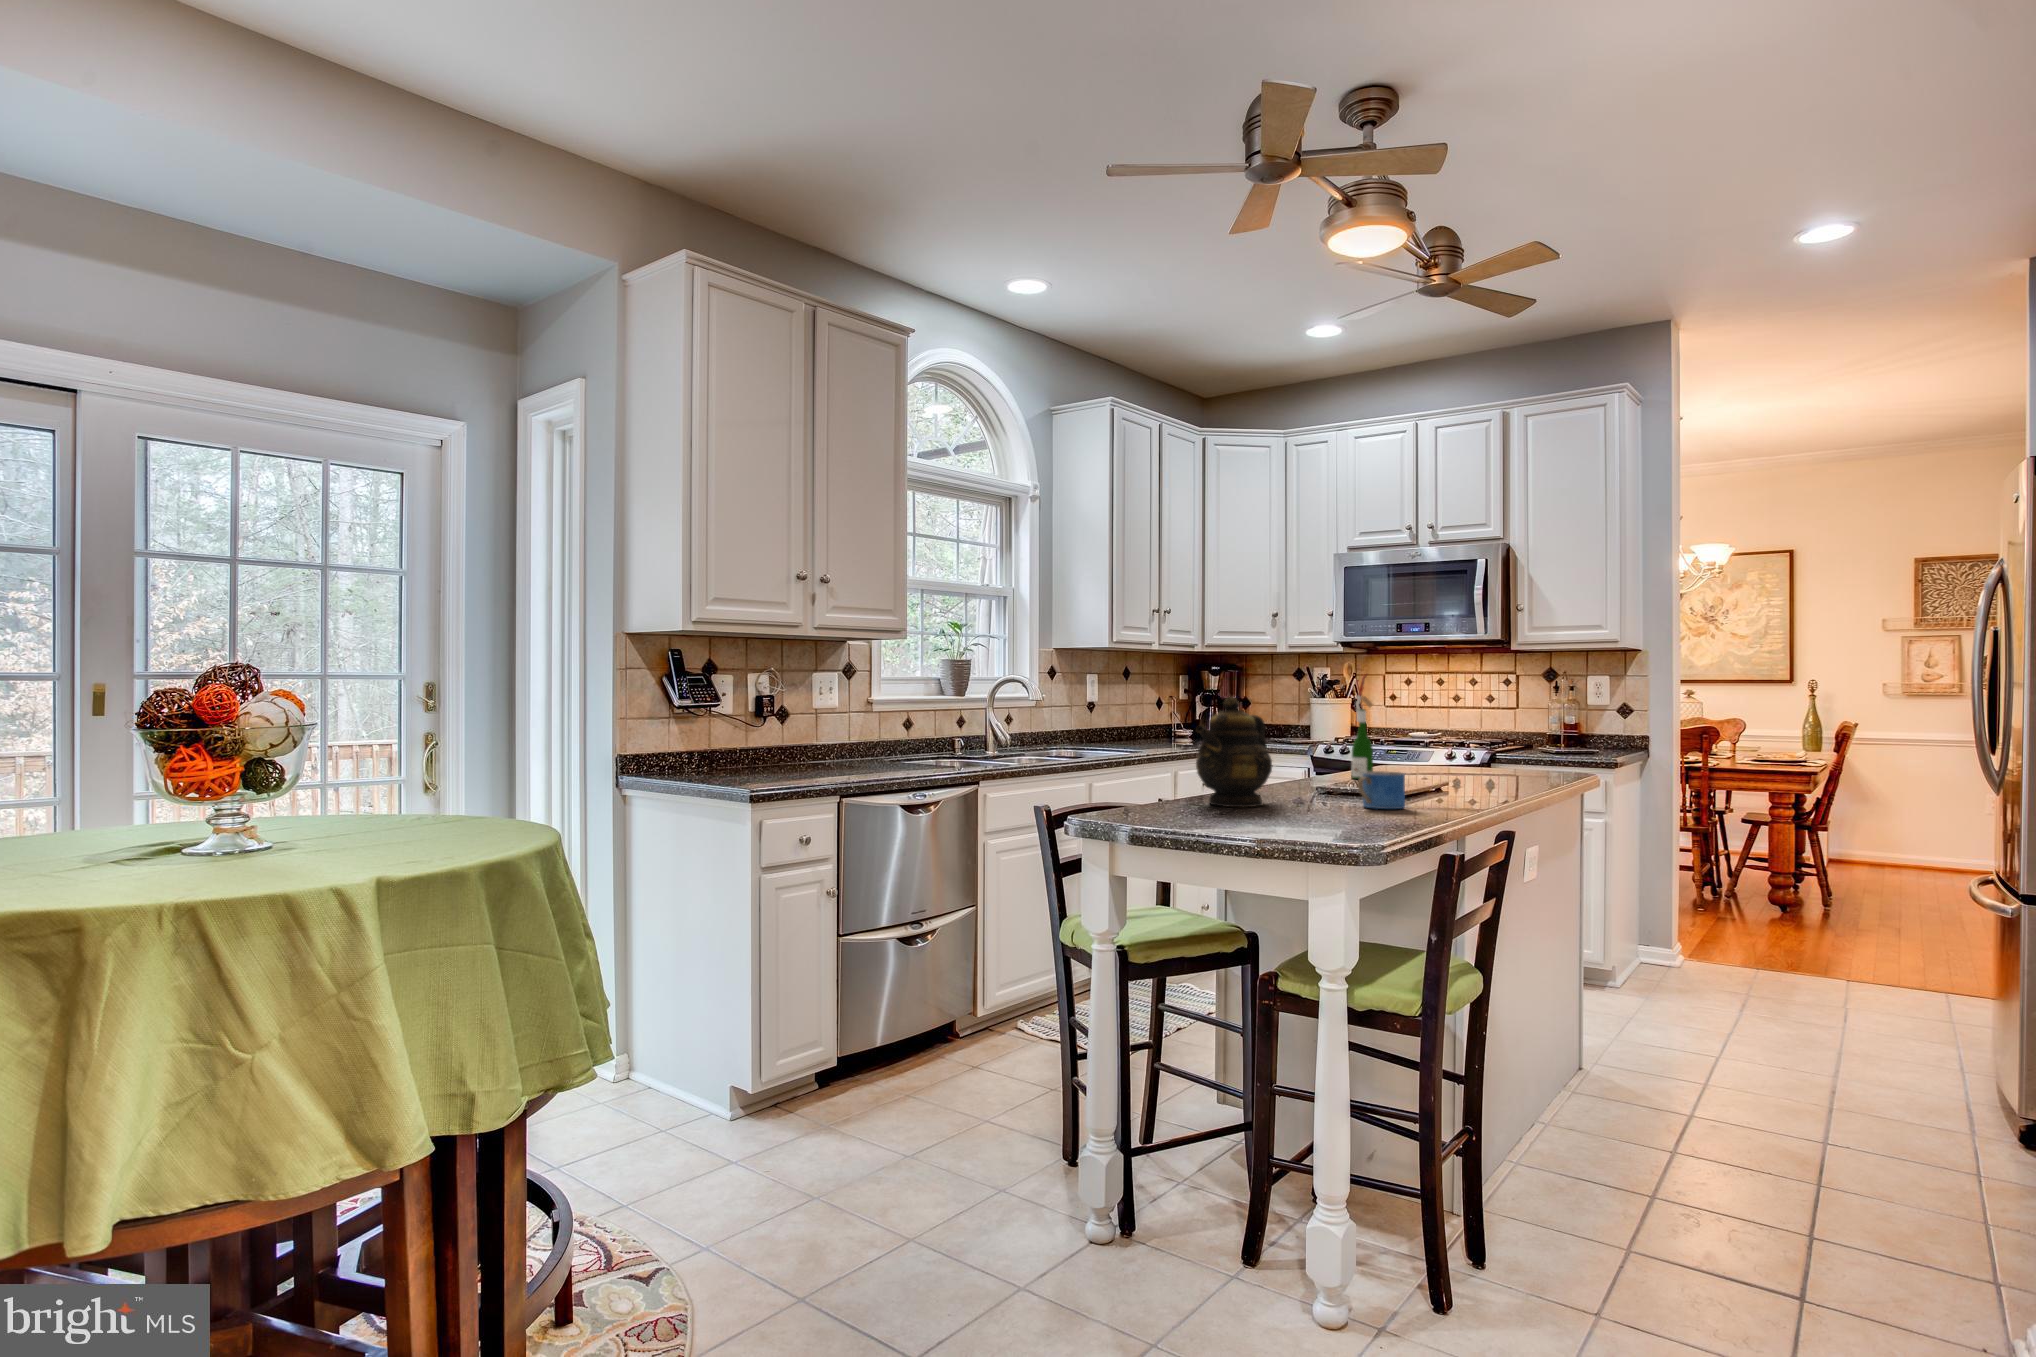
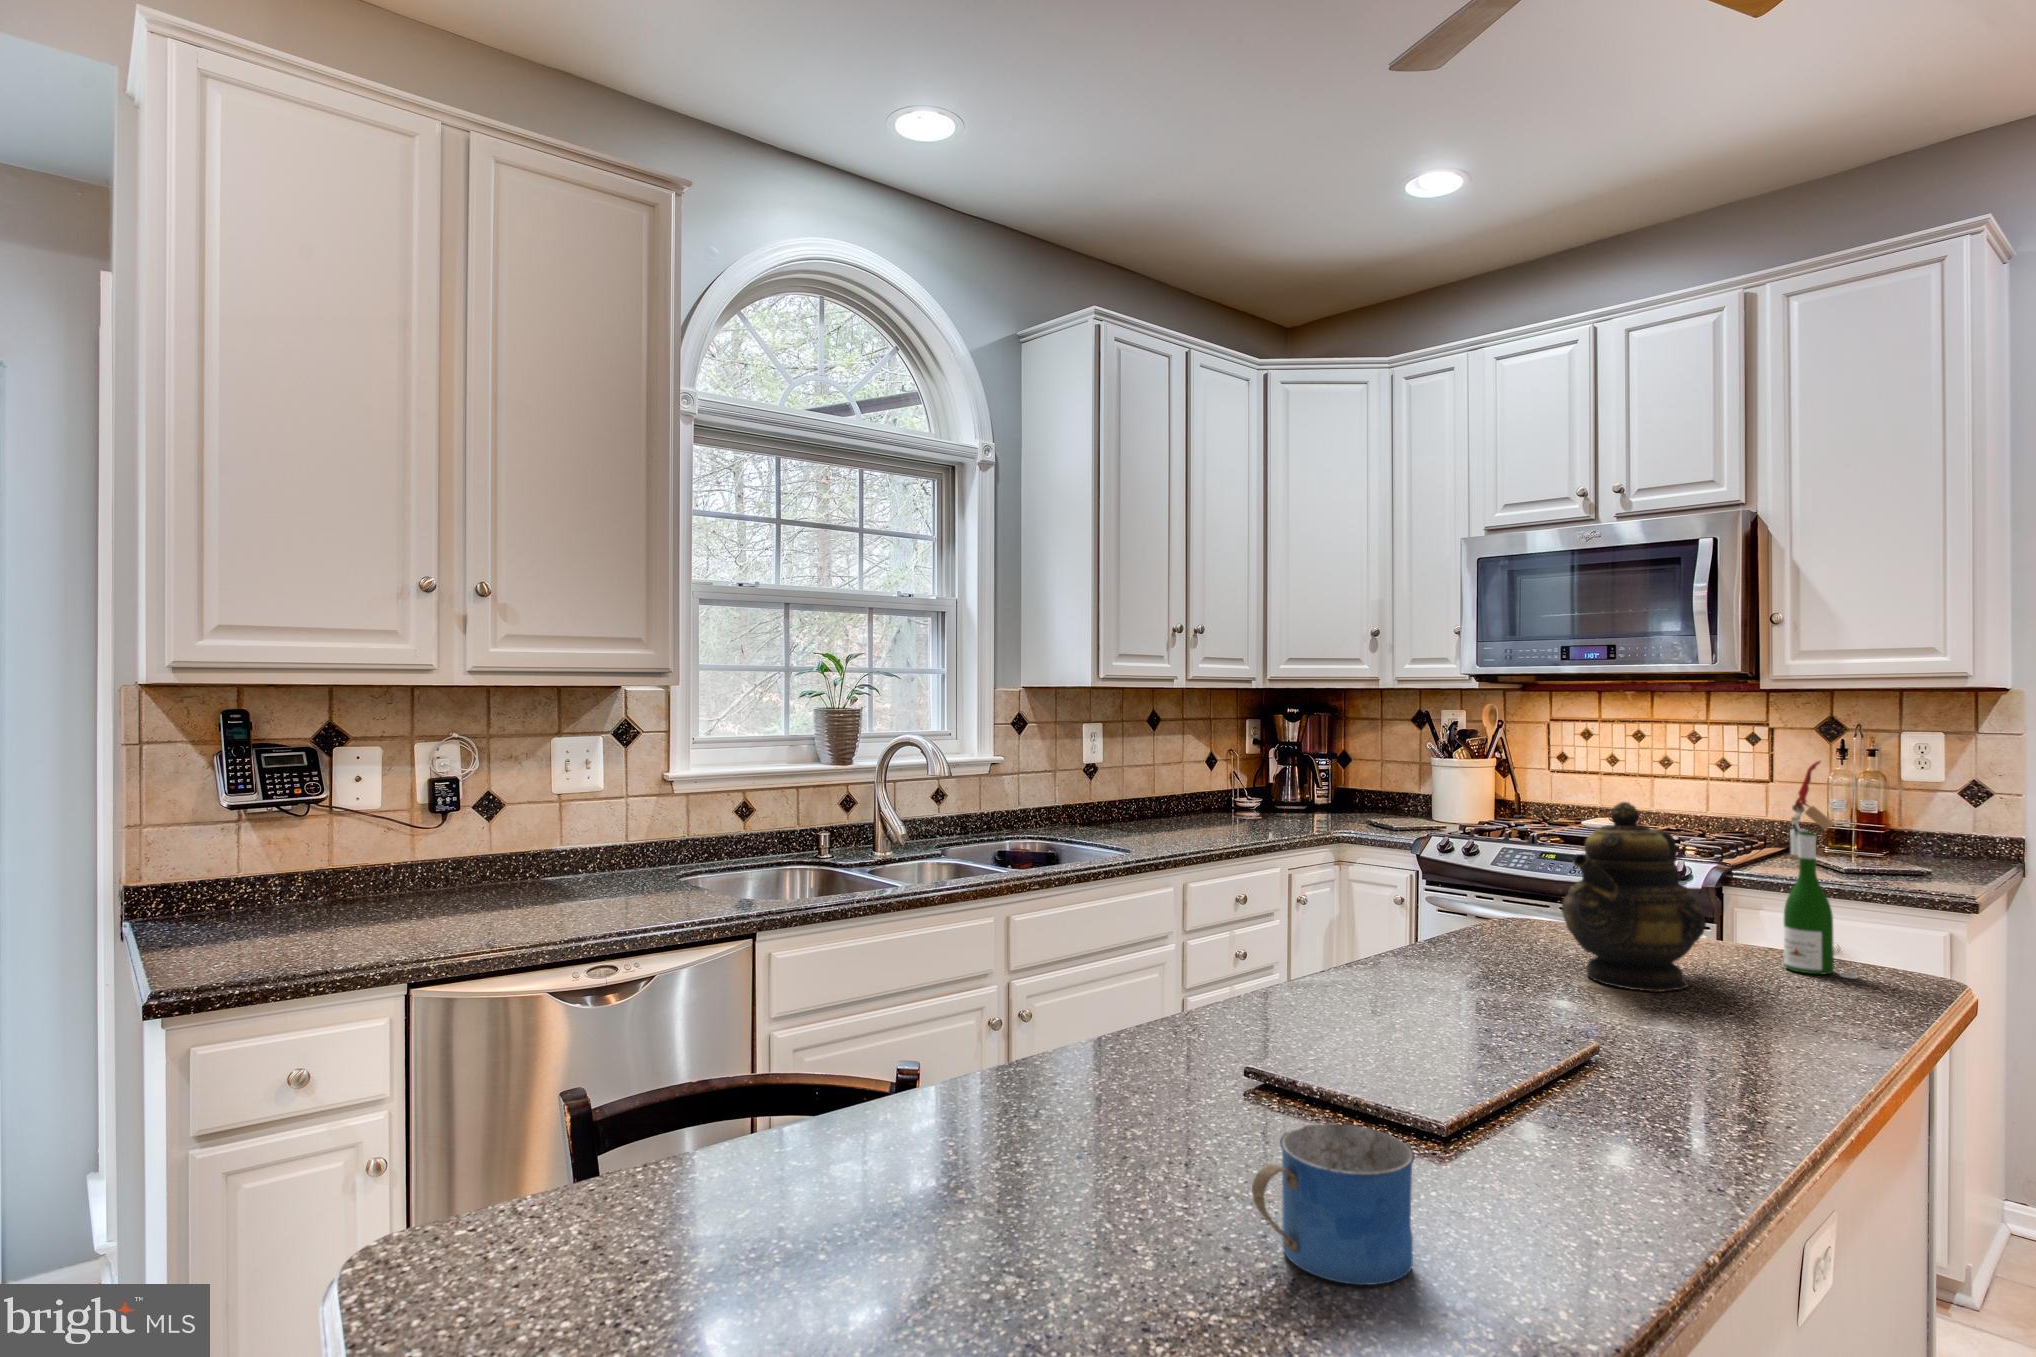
wine bottle: present [1352,674,1373,779] -> present [1784,761,1857,978]
teapot: present [1196,697,1273,807] -> present [1561,802,1706,992]

